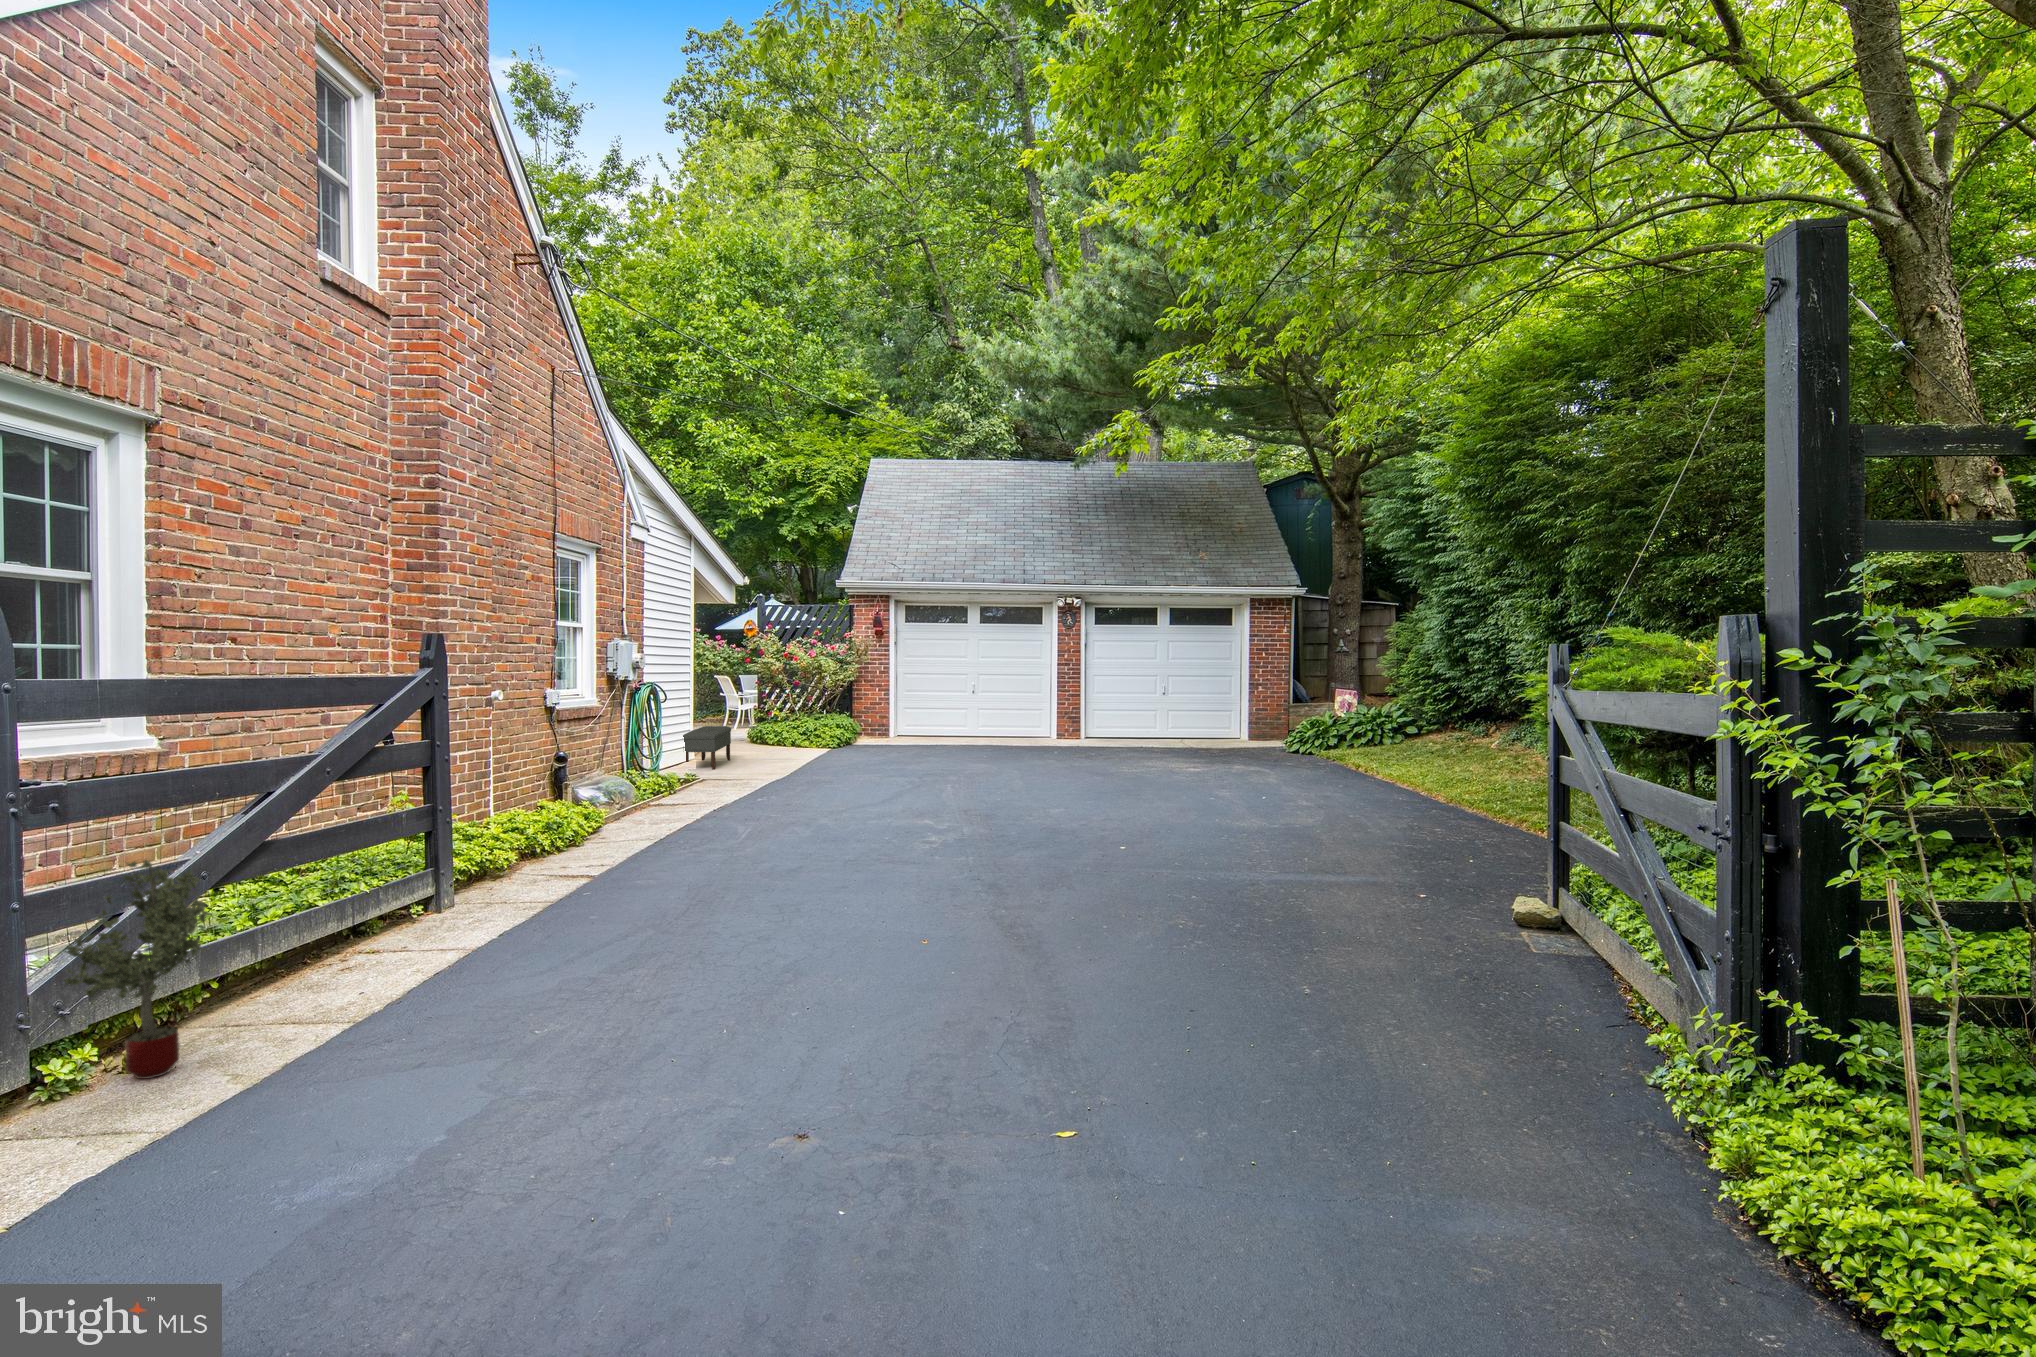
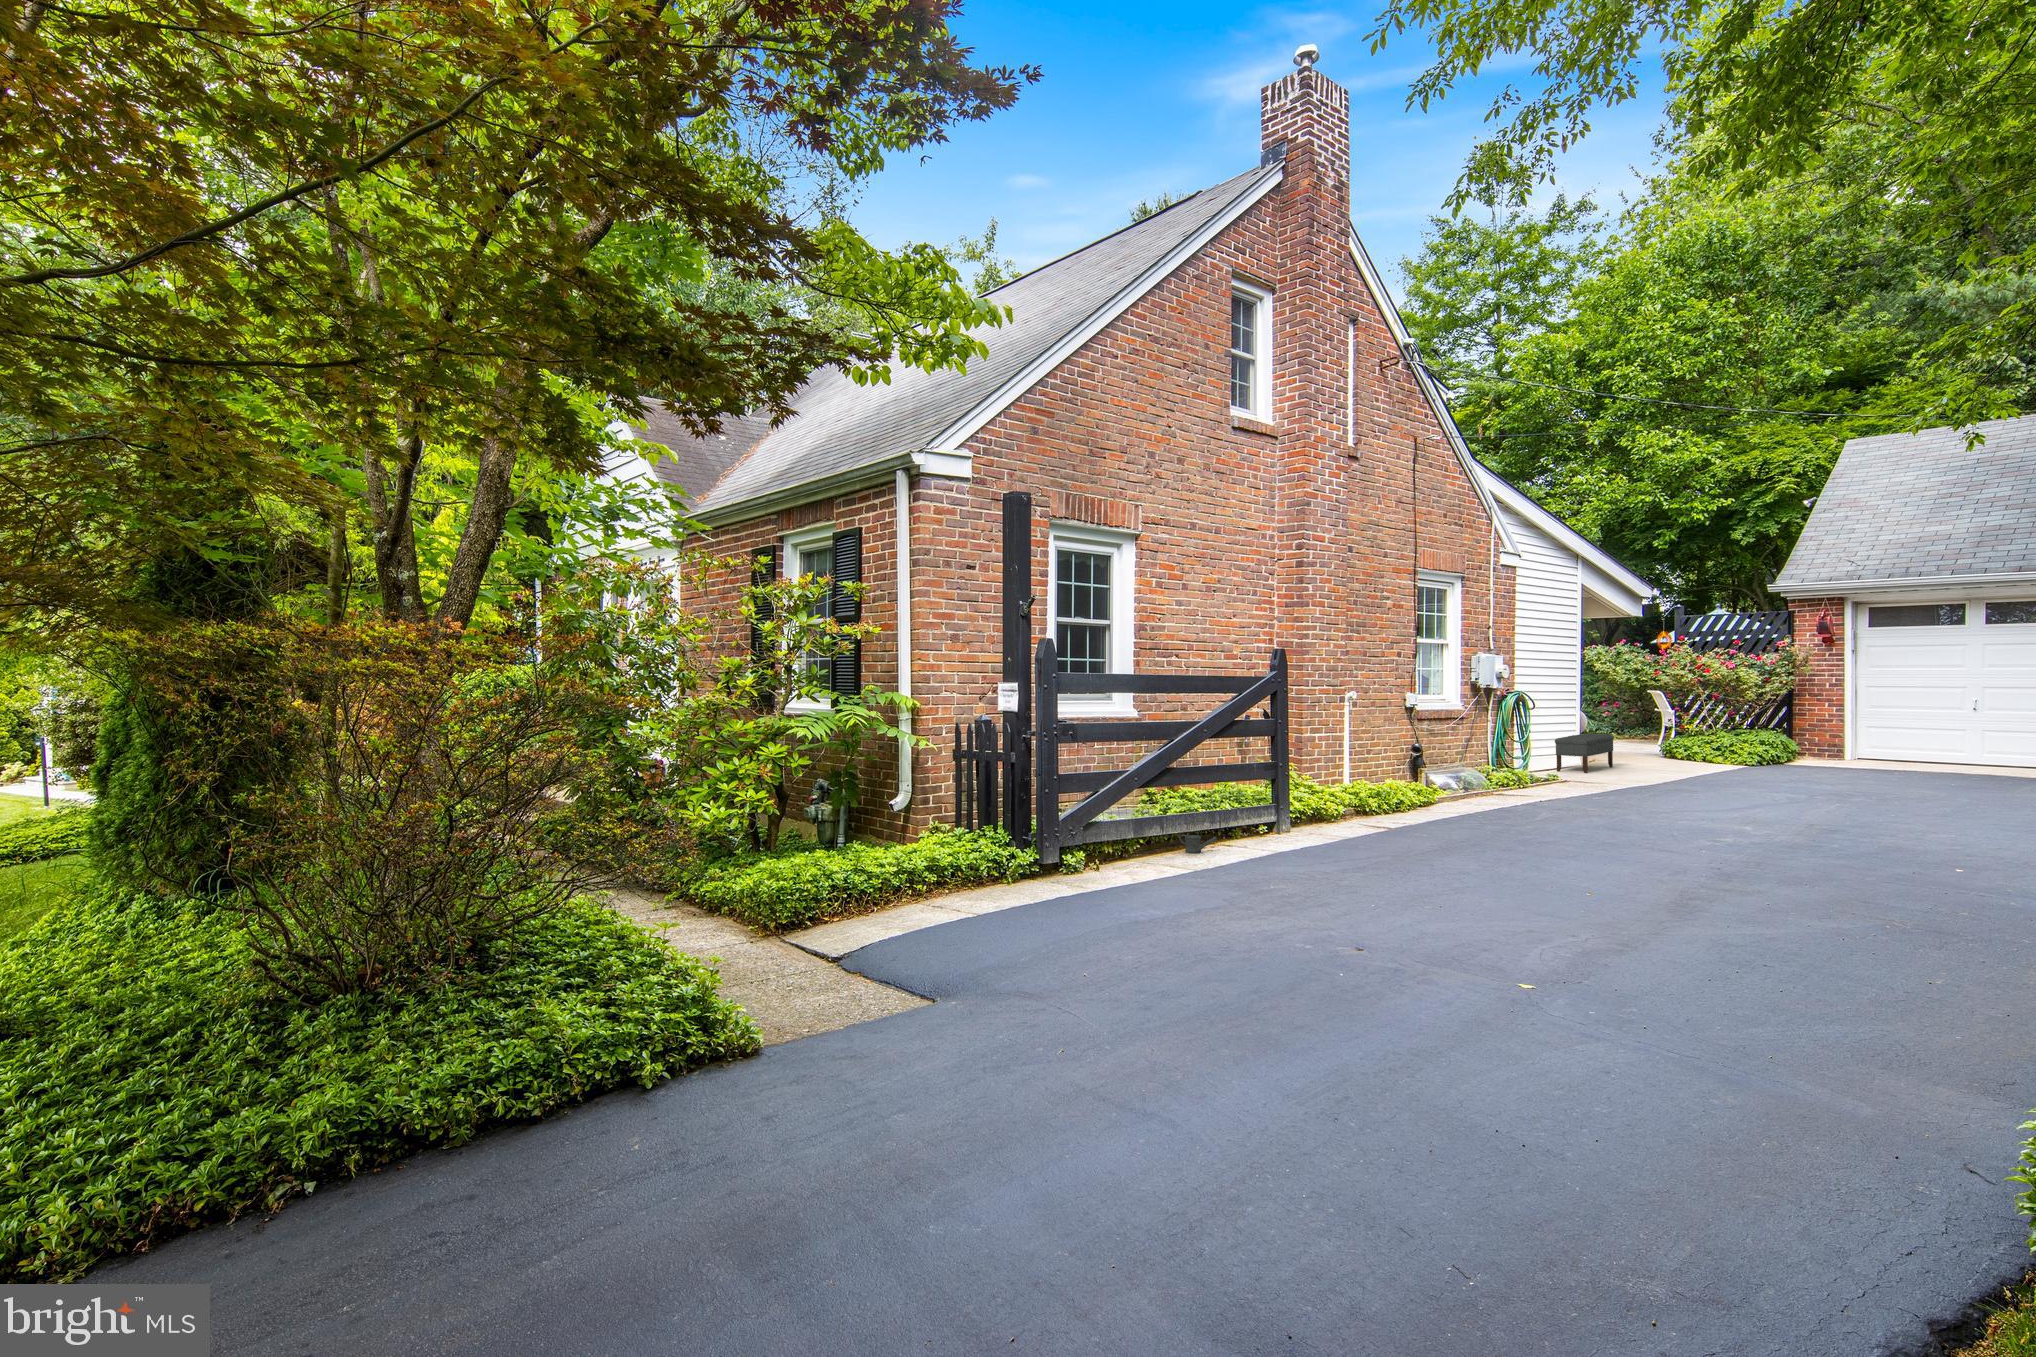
potted tree: present [63,860,210,1079] -> none [1068,765,1132,875]
watering can: none [282,945,363,982] -> present [1179,834,1216,853]

